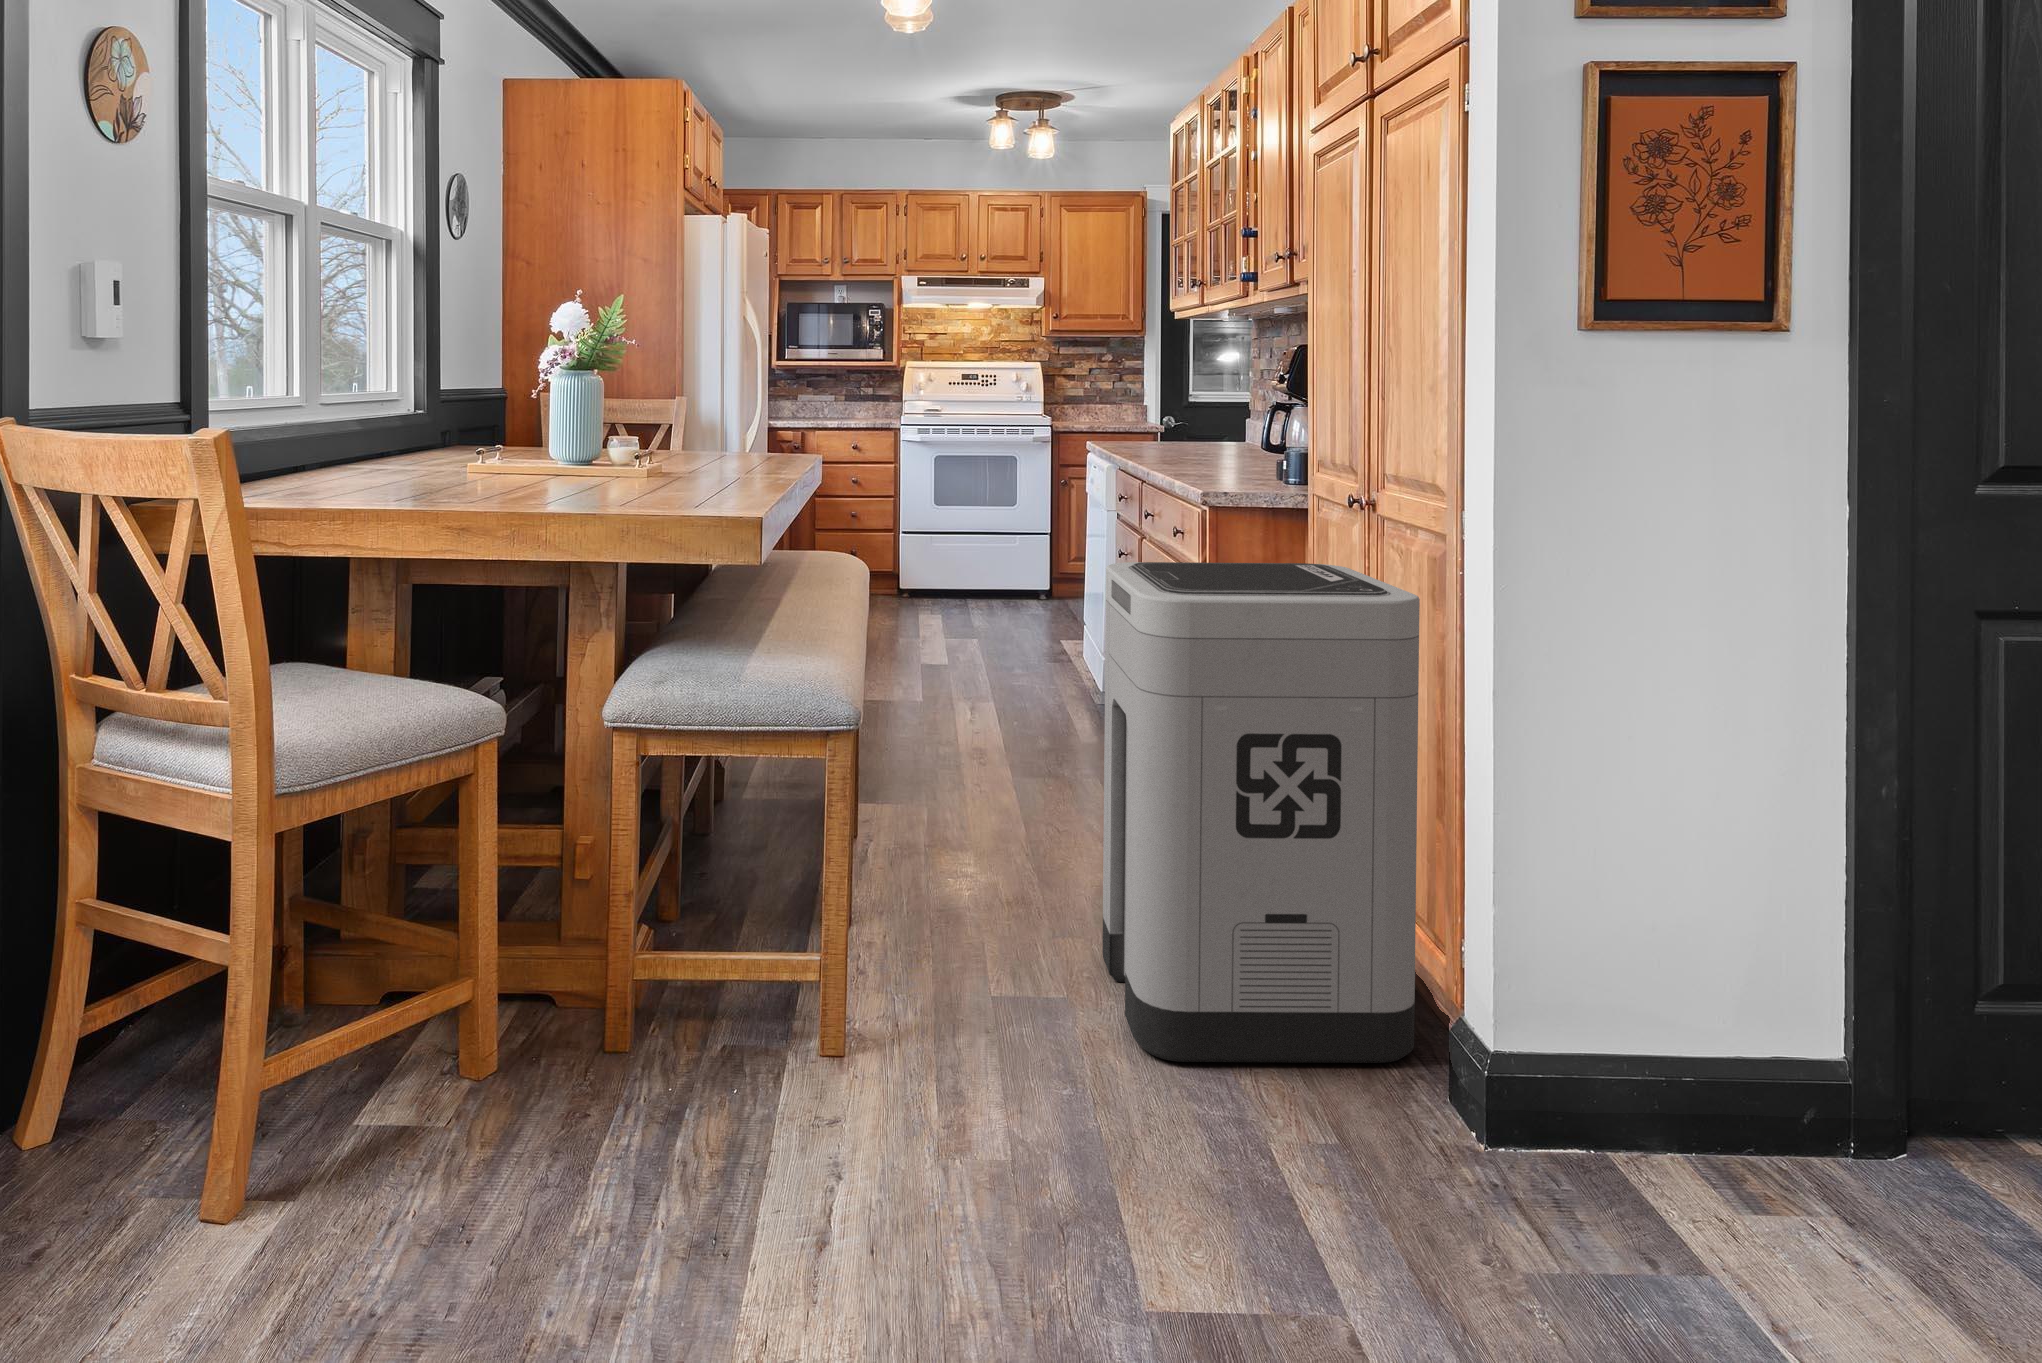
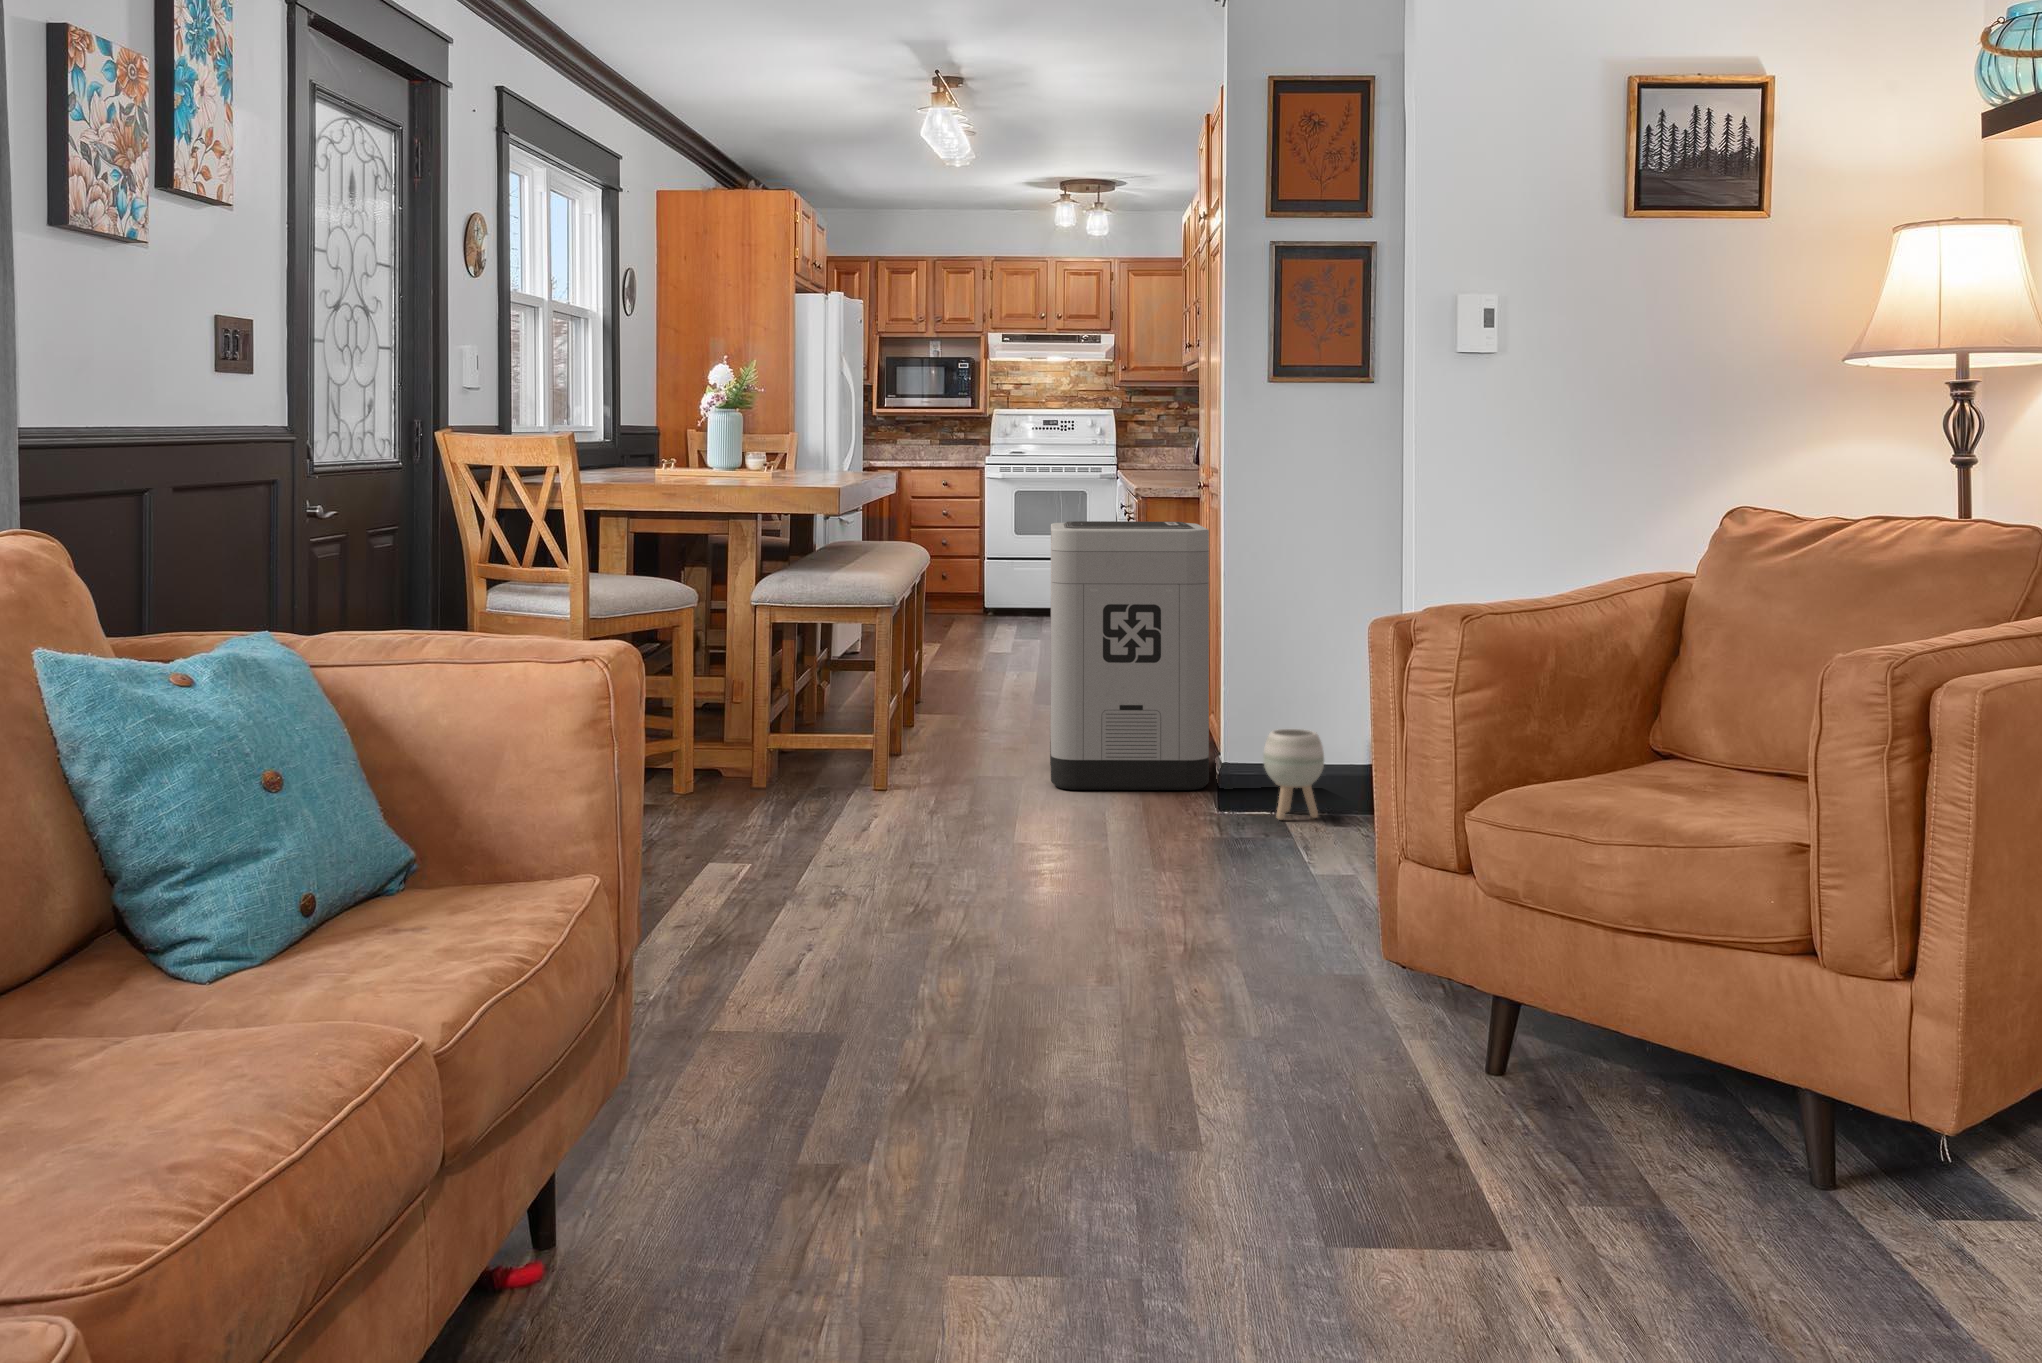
planter: none [1593,1003,1728,1203] -> present [1263,729,1324,820]

